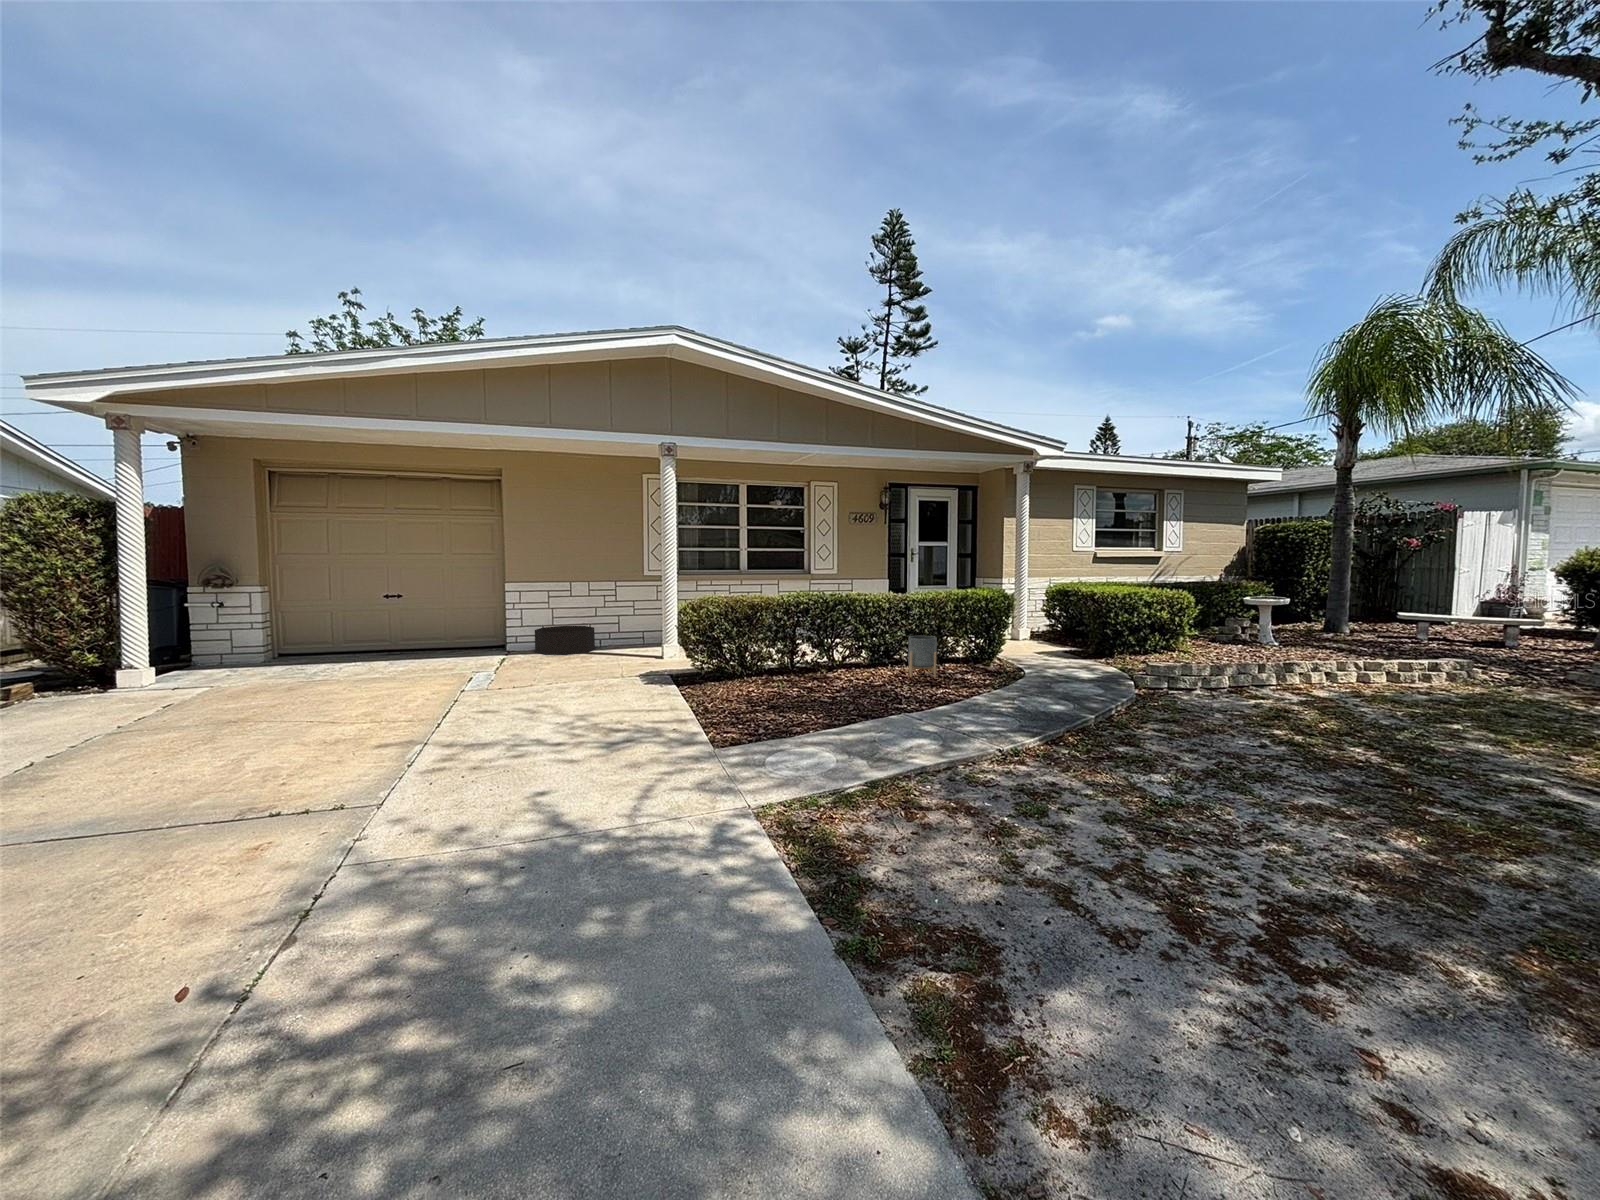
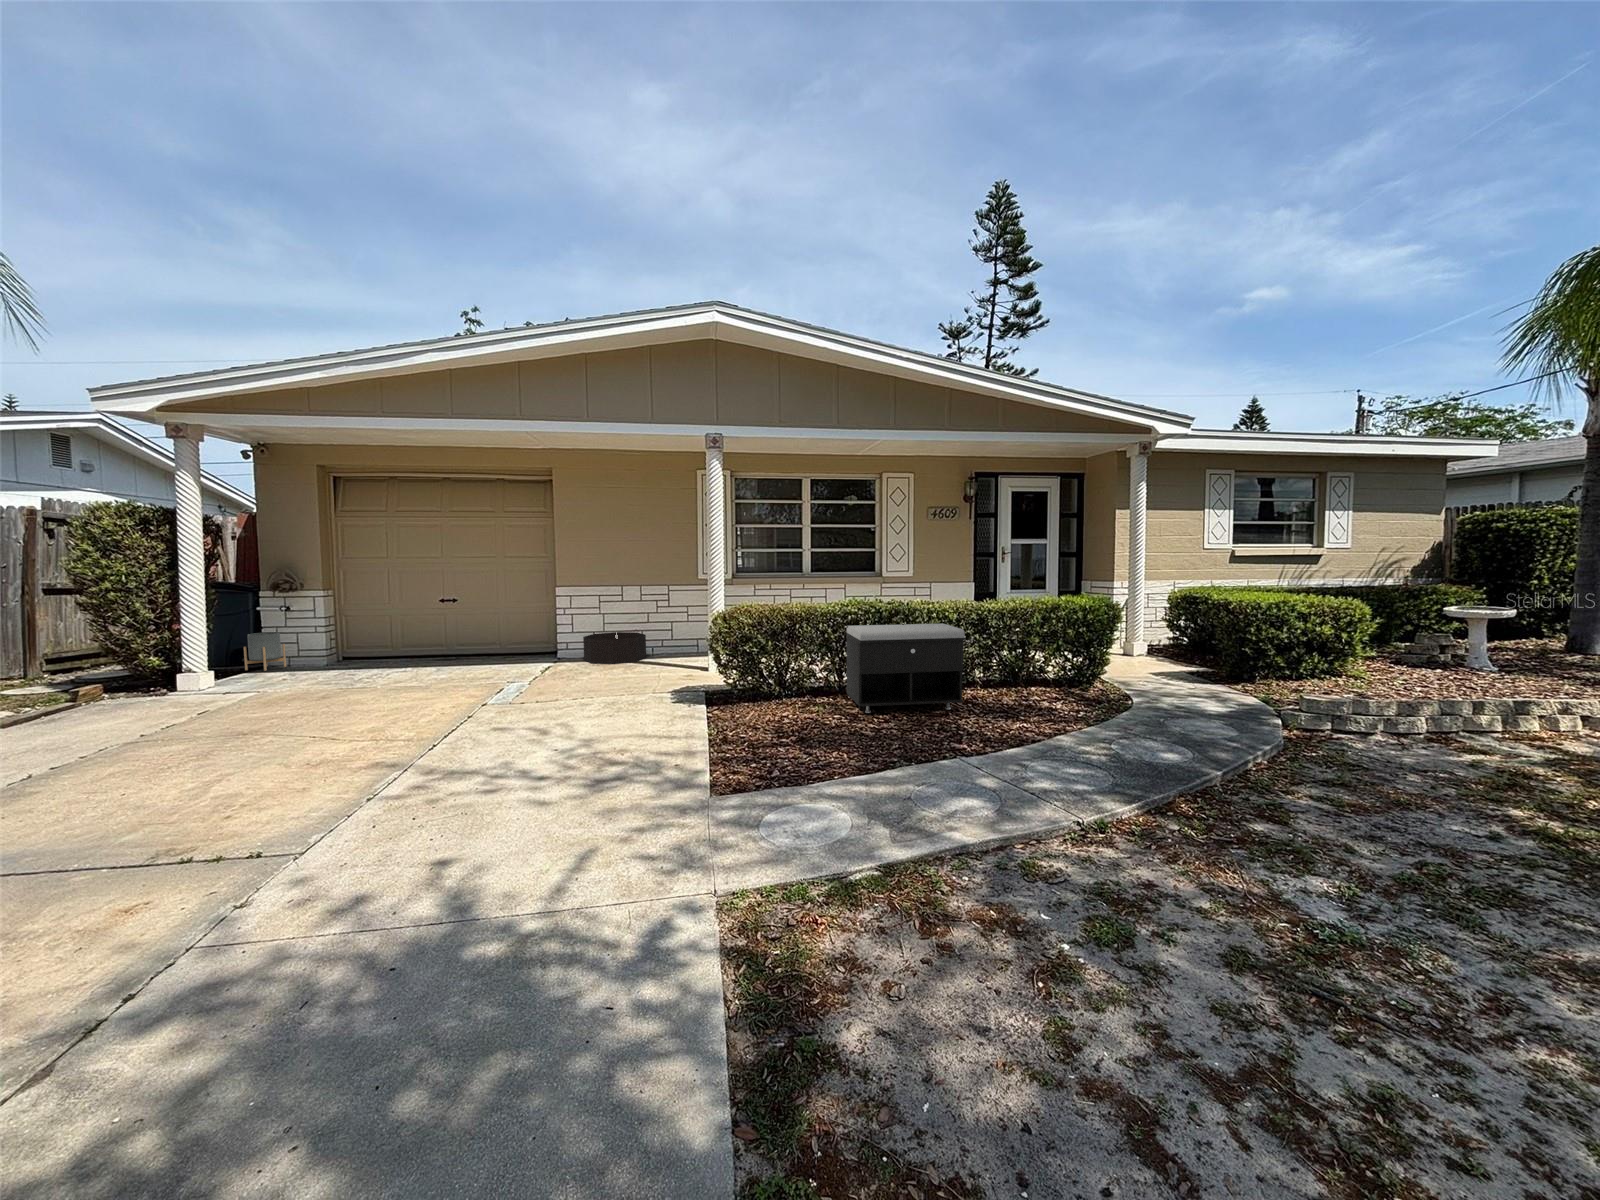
storage bench: none [797,613,897,687] -> present [846,624,965,713]
planter: present [908,636,937,678] -> present [244,632,286,671]

